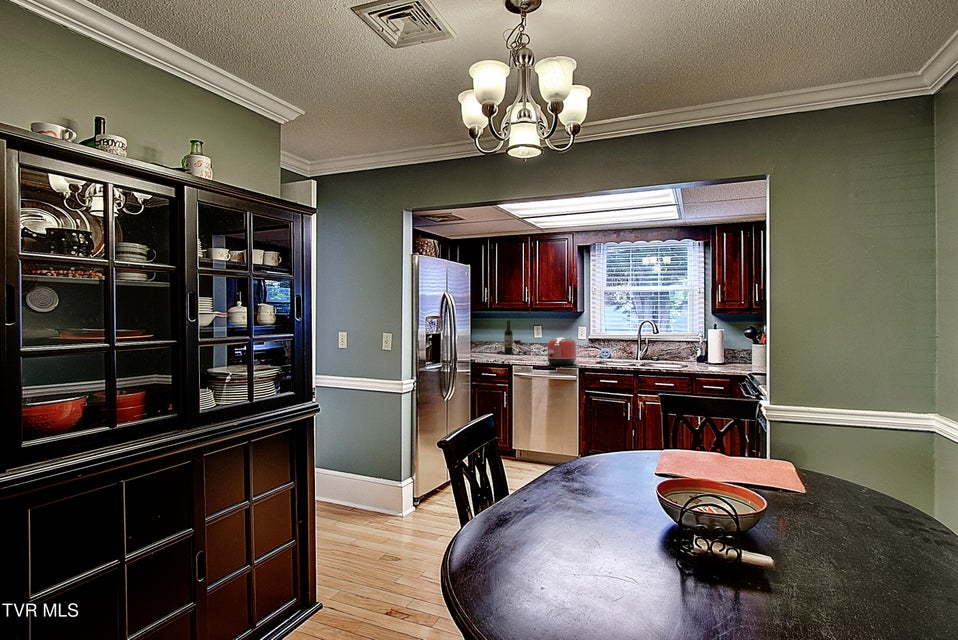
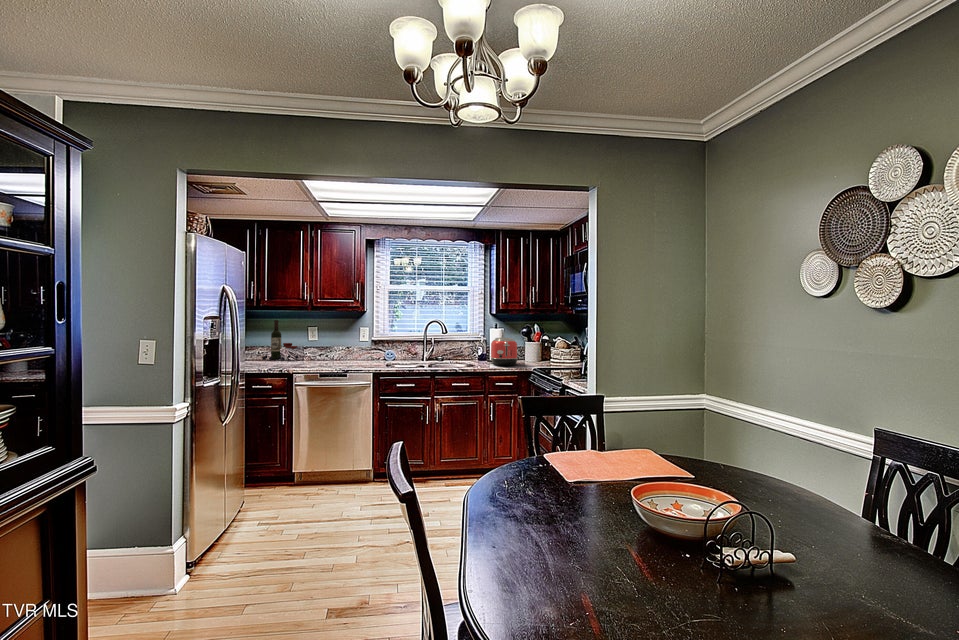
toaster: present [547,337,576,366] -> present [491,338,518,366]

